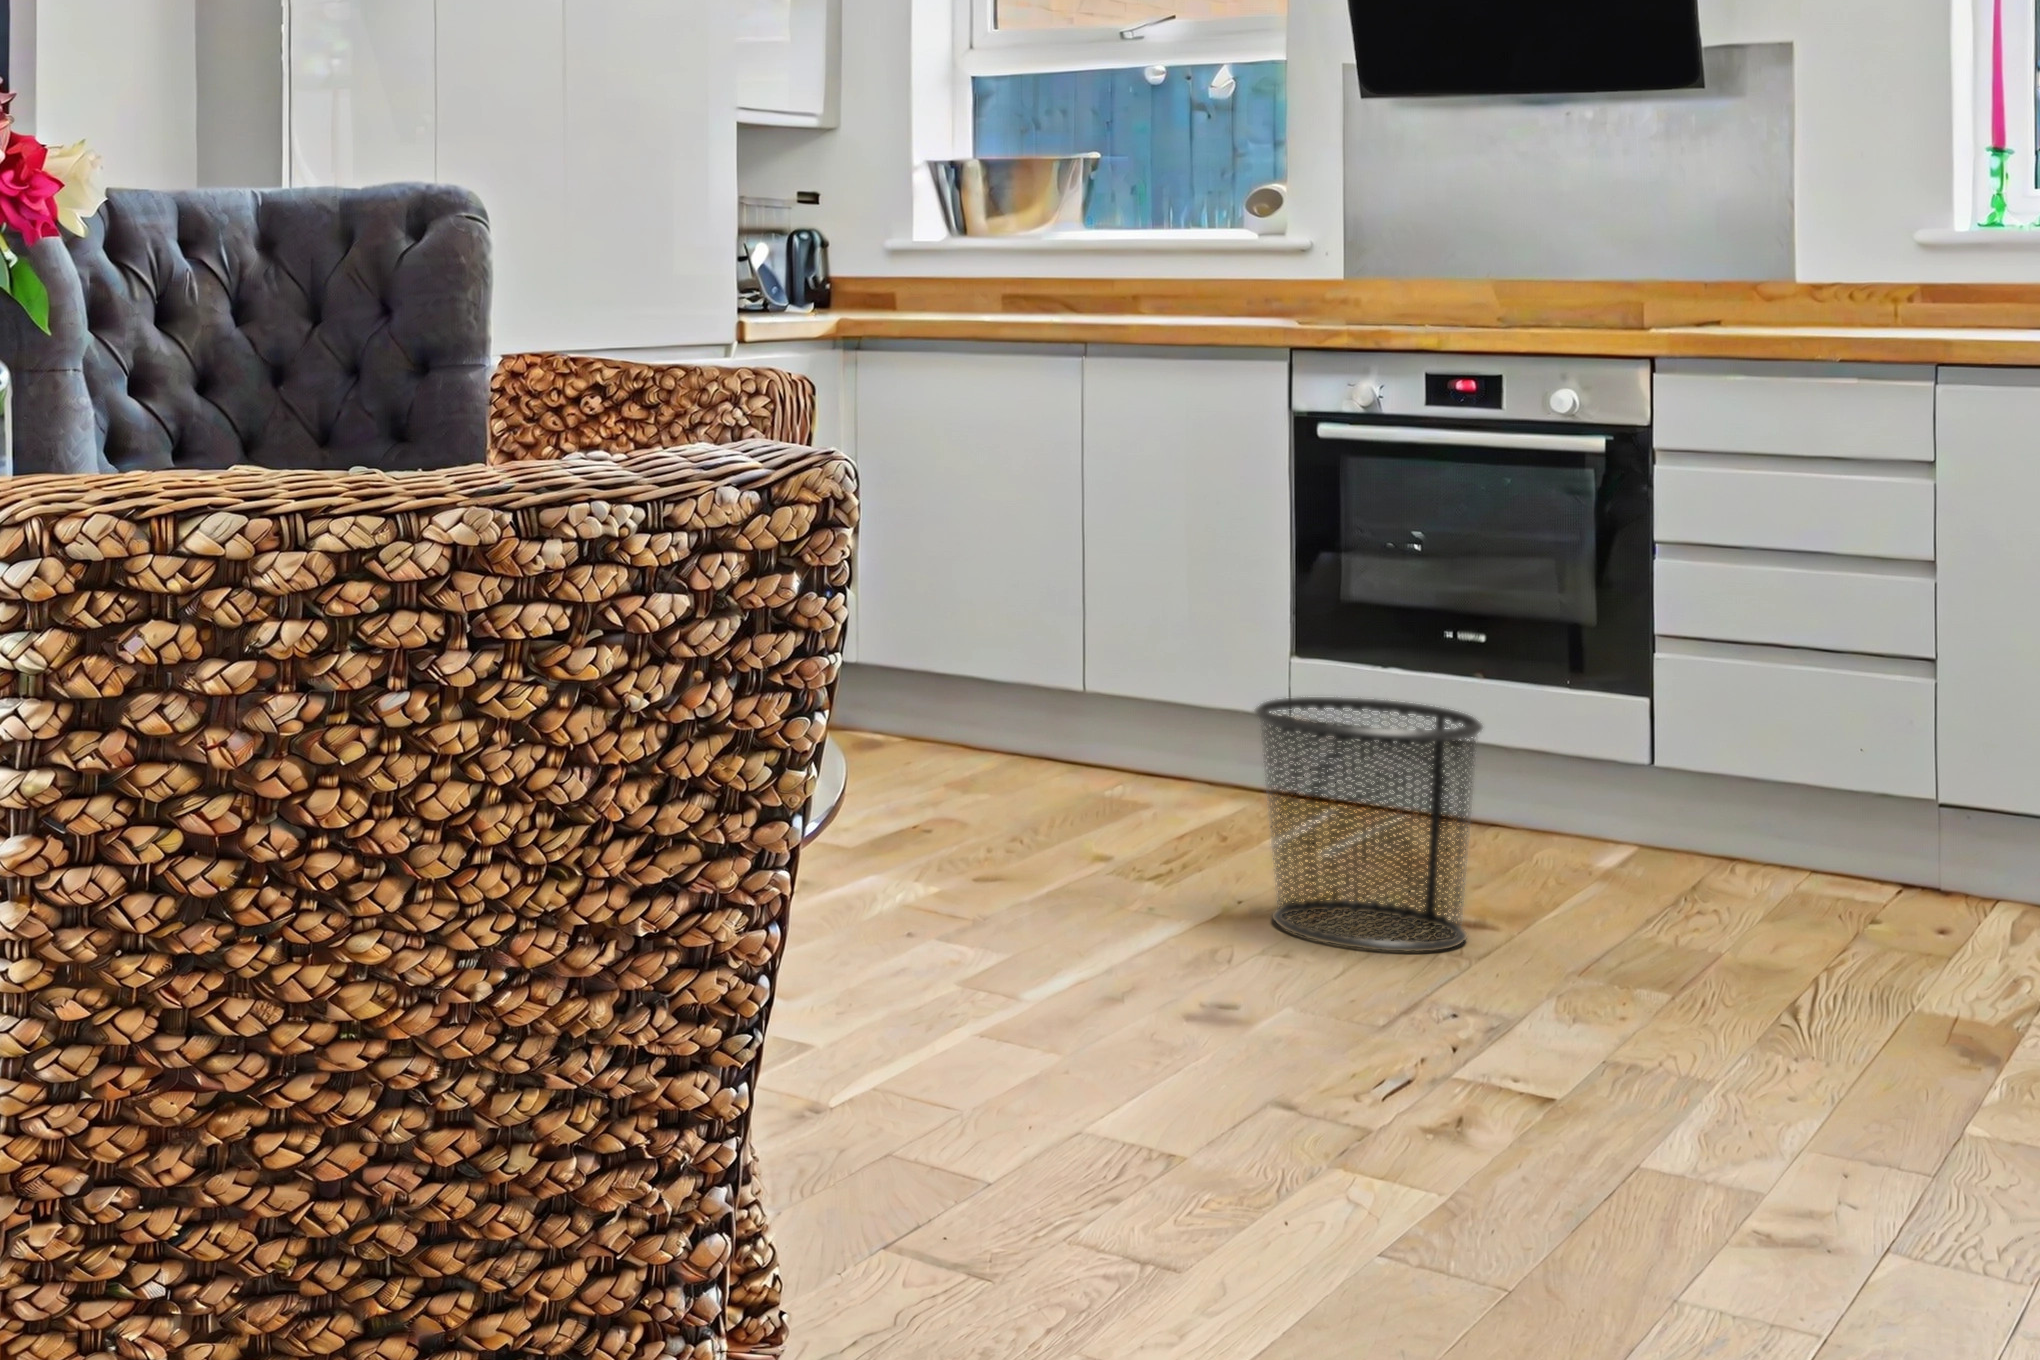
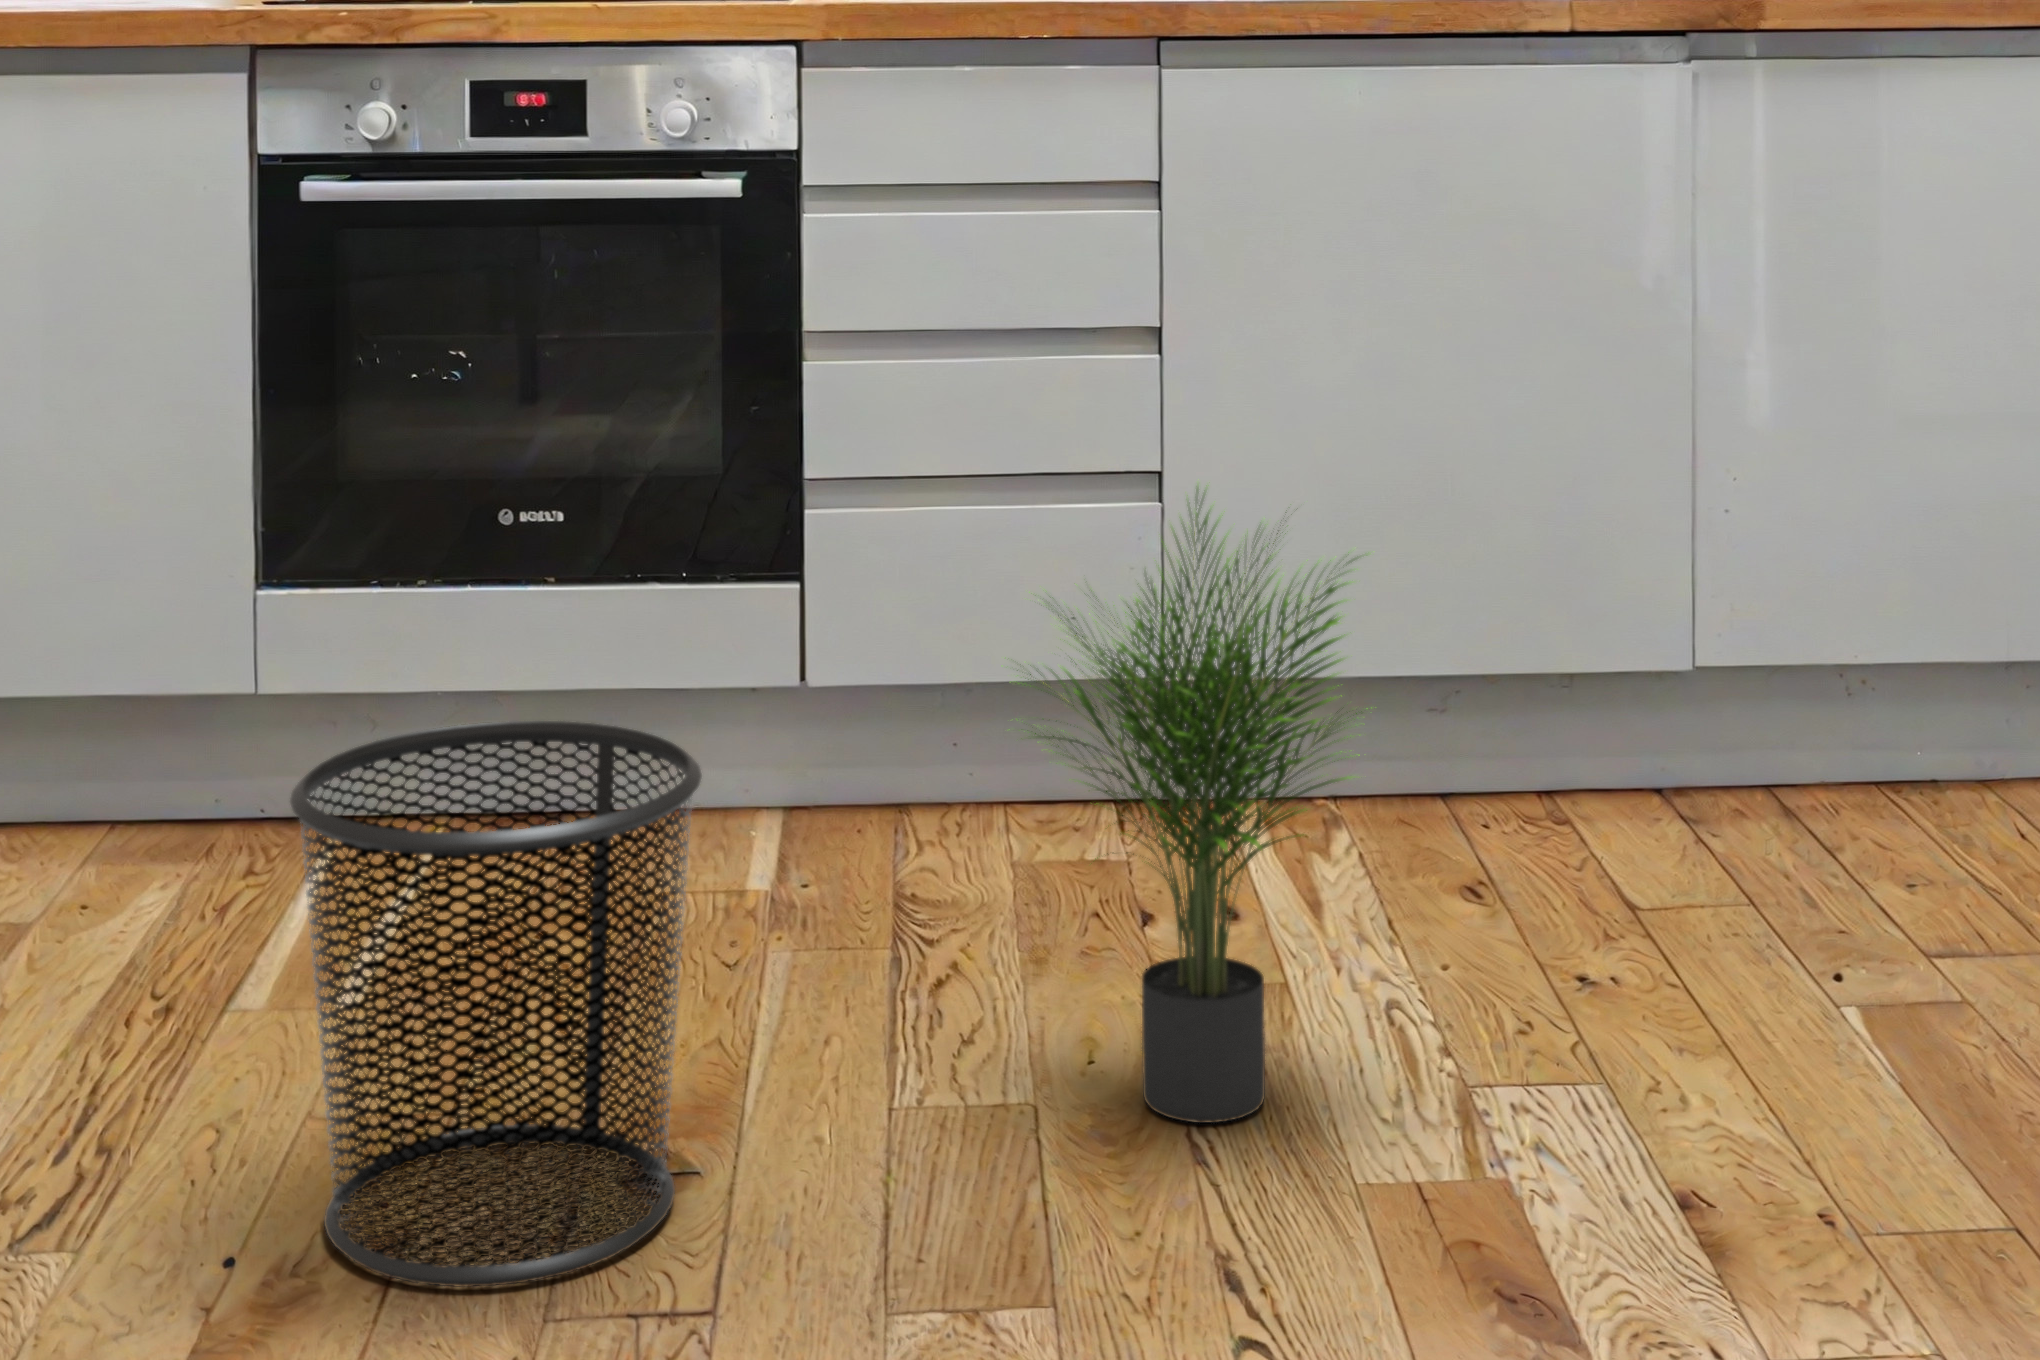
potted plant: none [1700,622,1970,983] -> present [1016,487,1362,1123]

